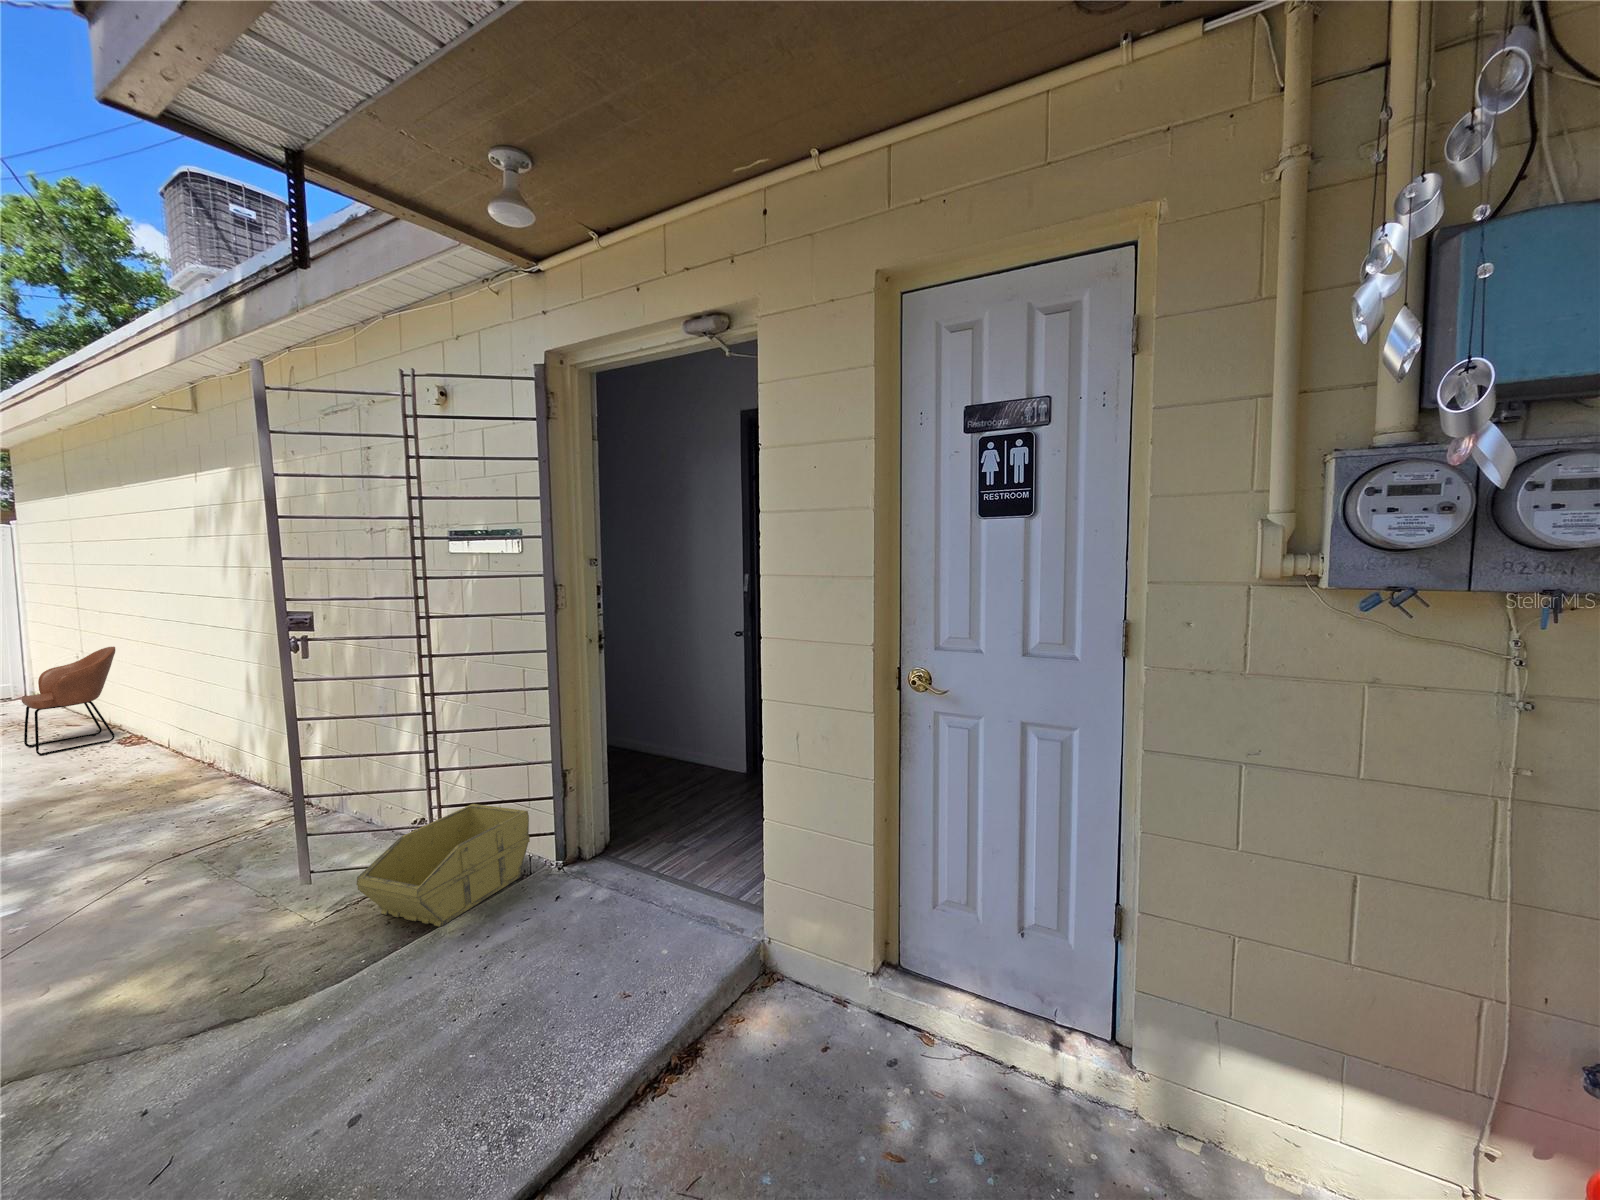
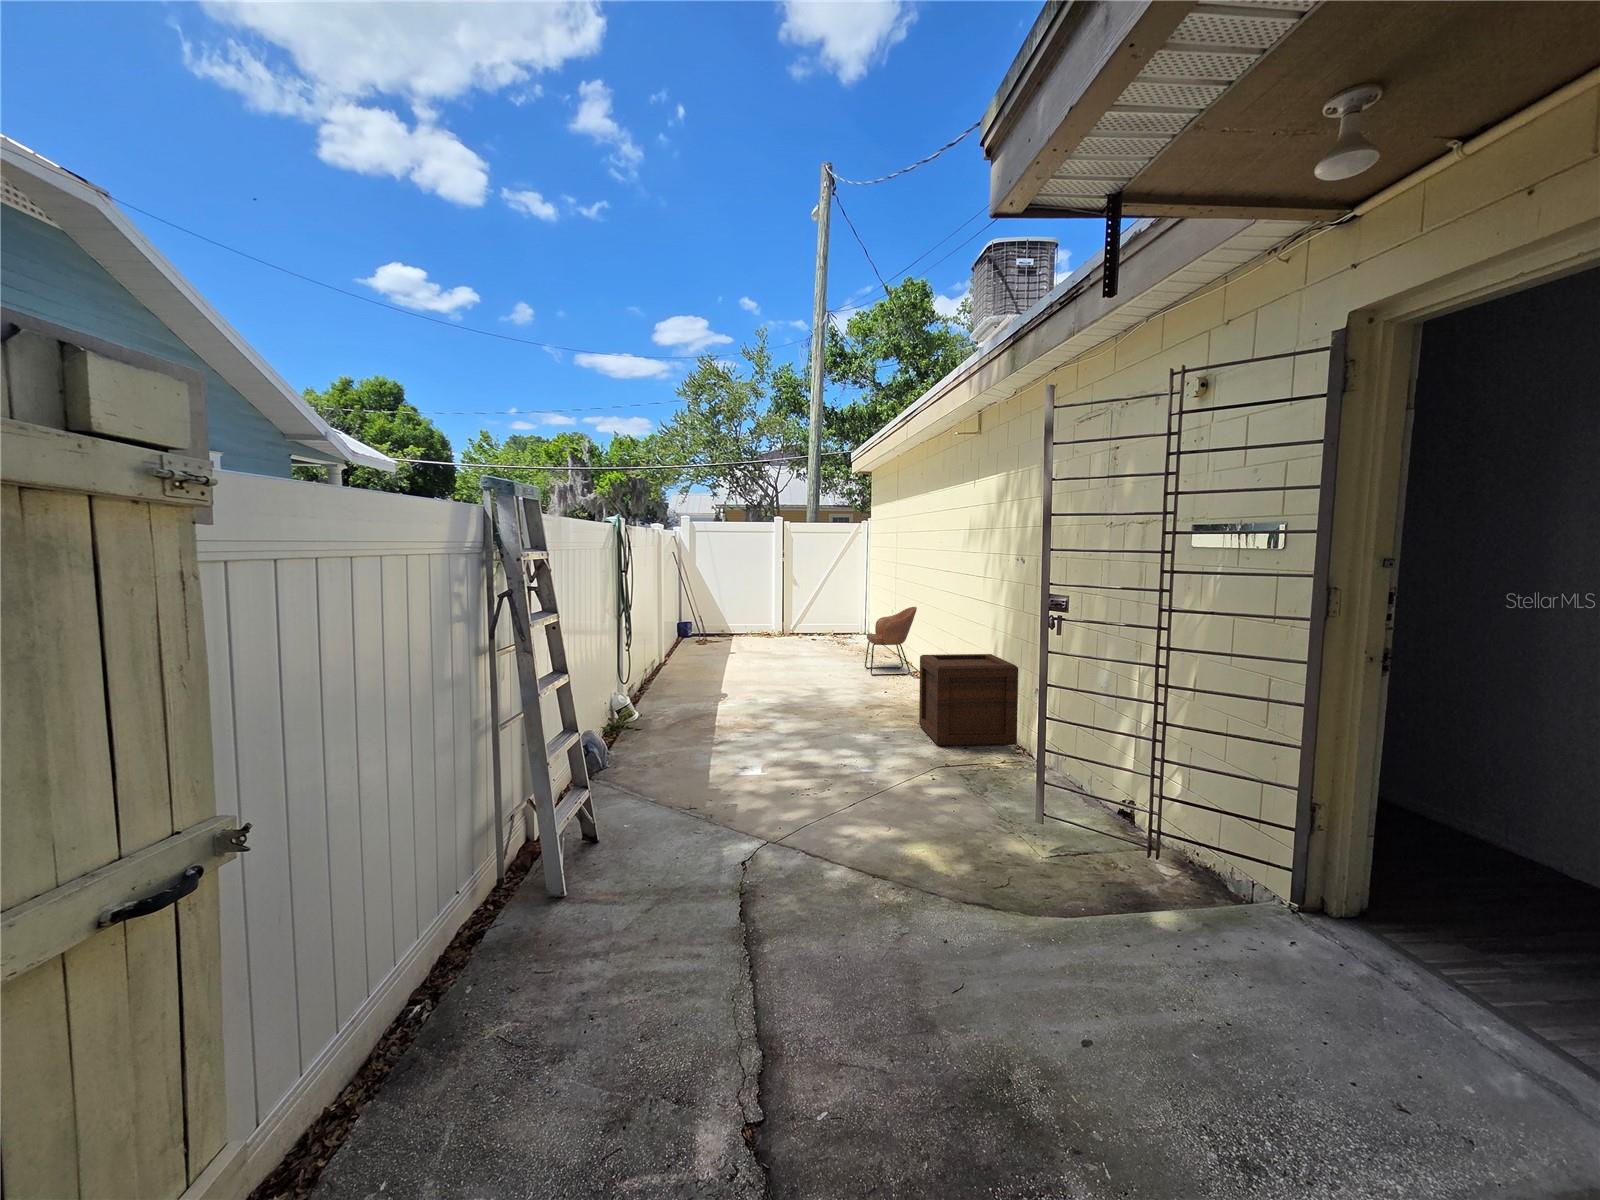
wooden crate: none [117,693,284,828] -> present [919,654,1018,746]
storage bin: present [357,804,530,927] -> none [1082,803,1257,912]

